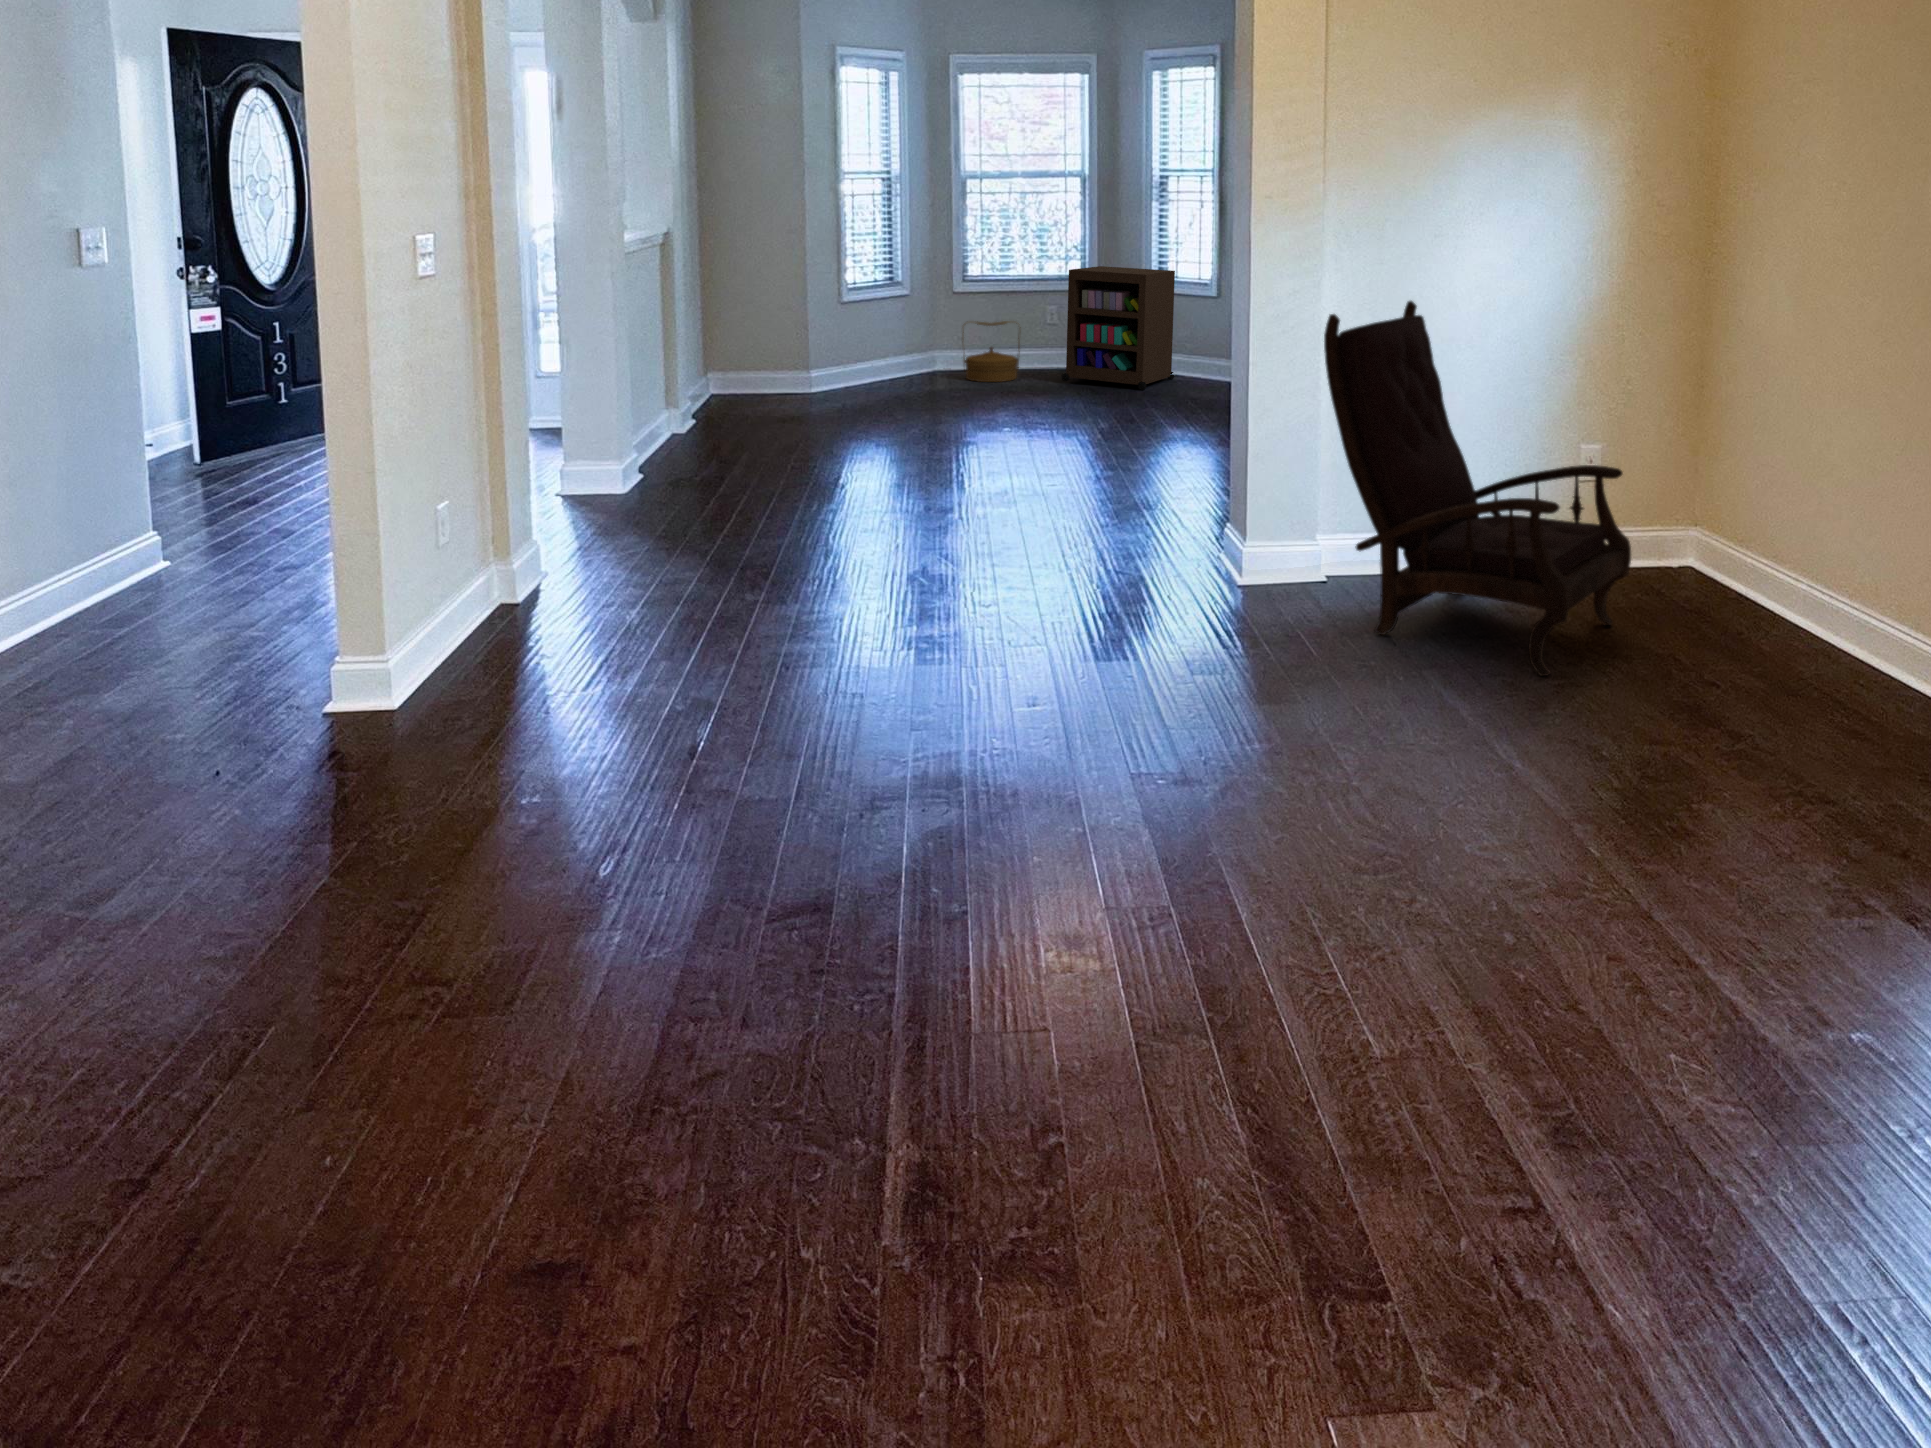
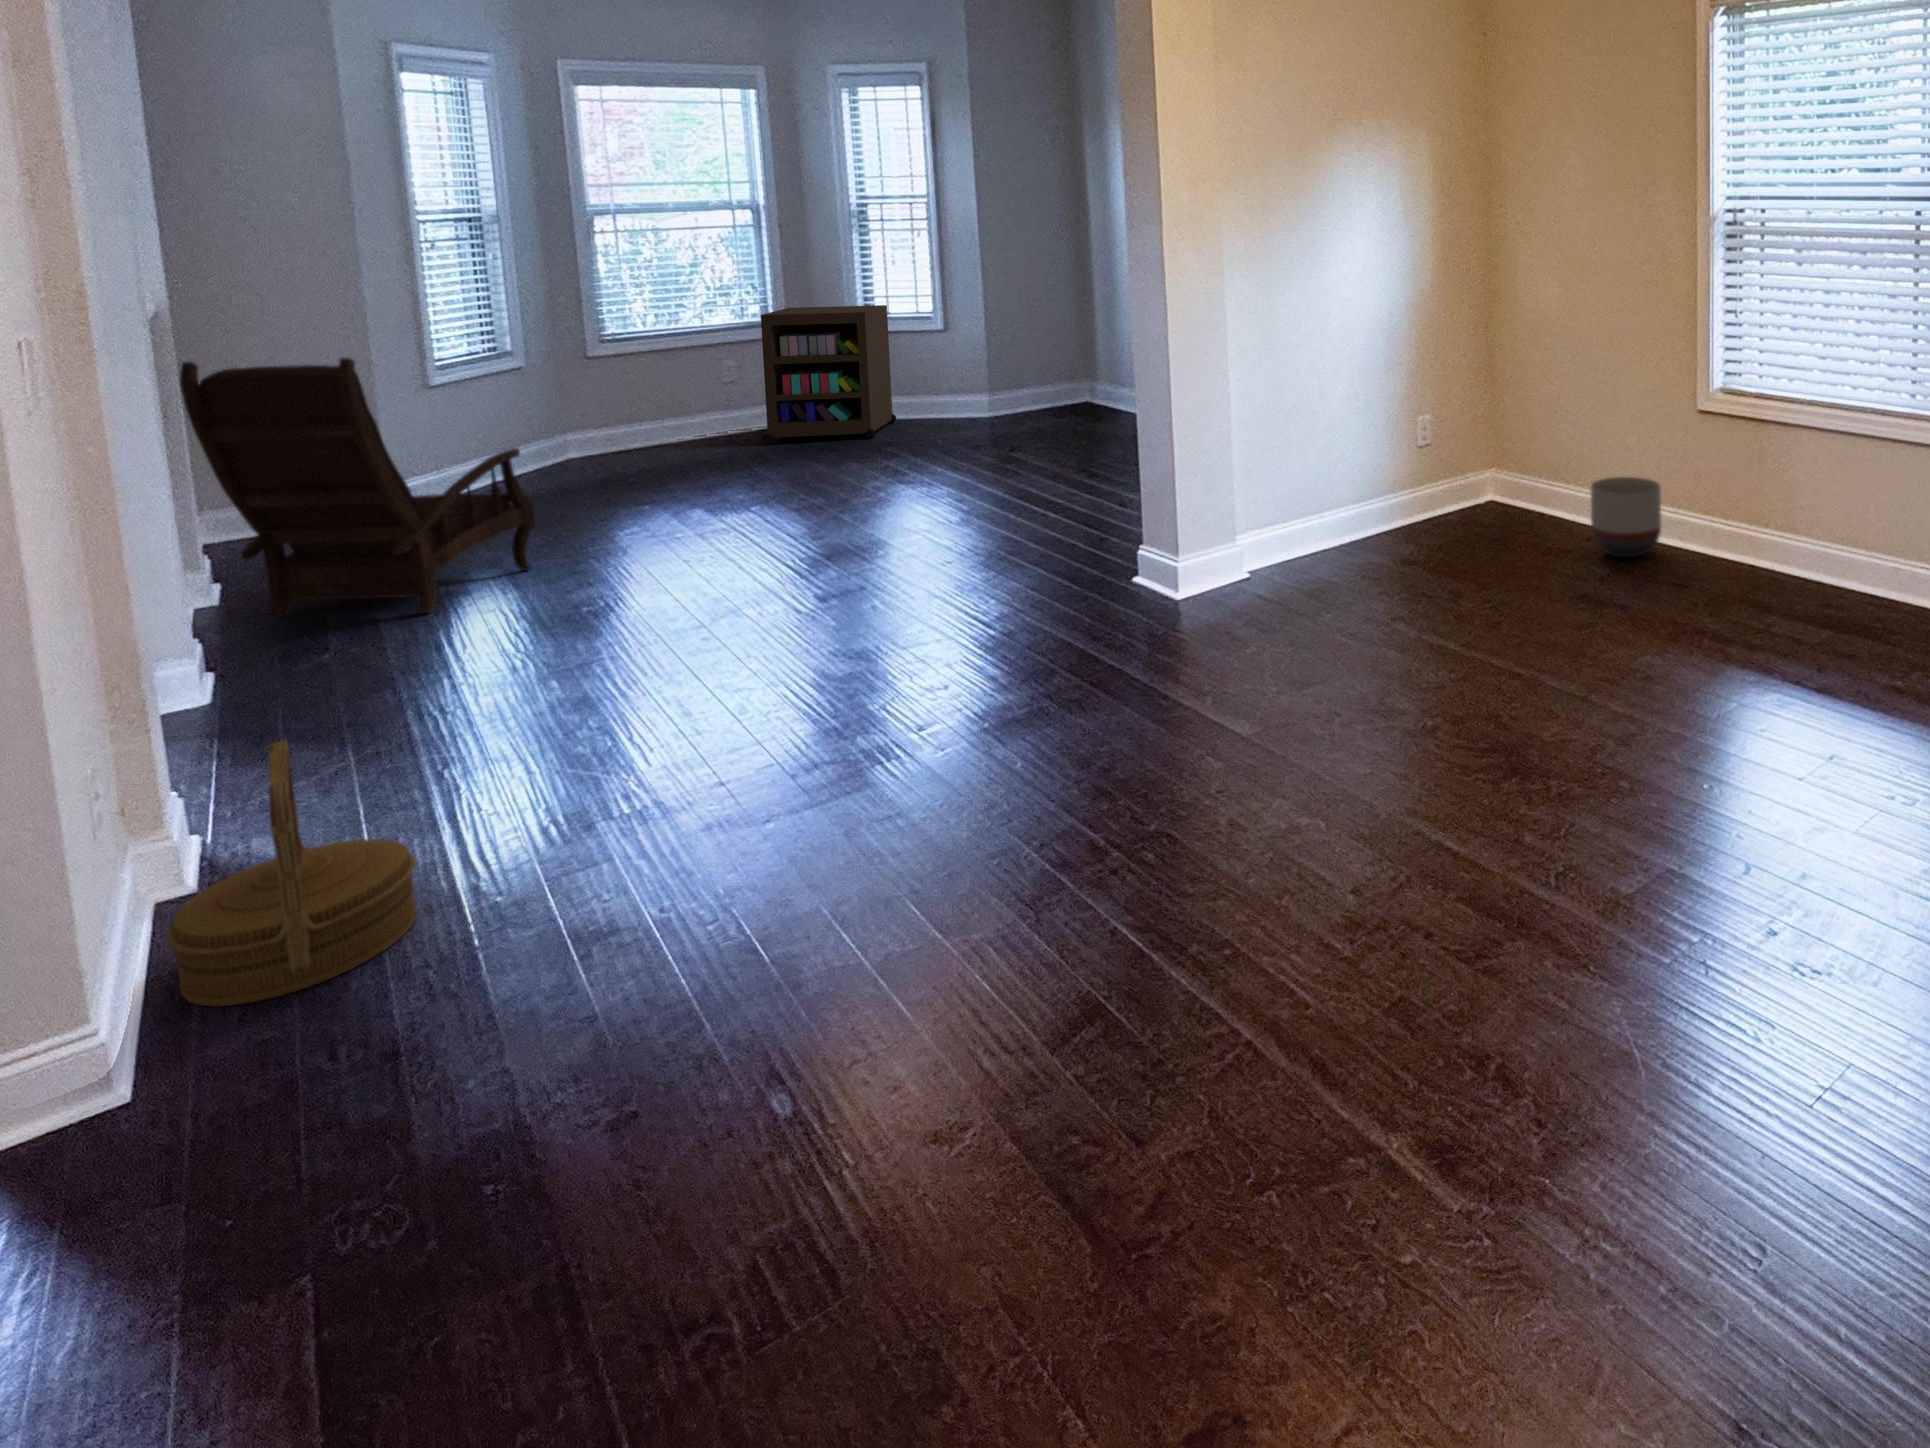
armchair: present [1324,301,1631,676] -> present [180,358,535,617]
woven basket: present [963,321,1021,382] -> present [166,740,416,1007]
planter: none [1769,566,1886,681] -> present [1591,477,1661,557]

